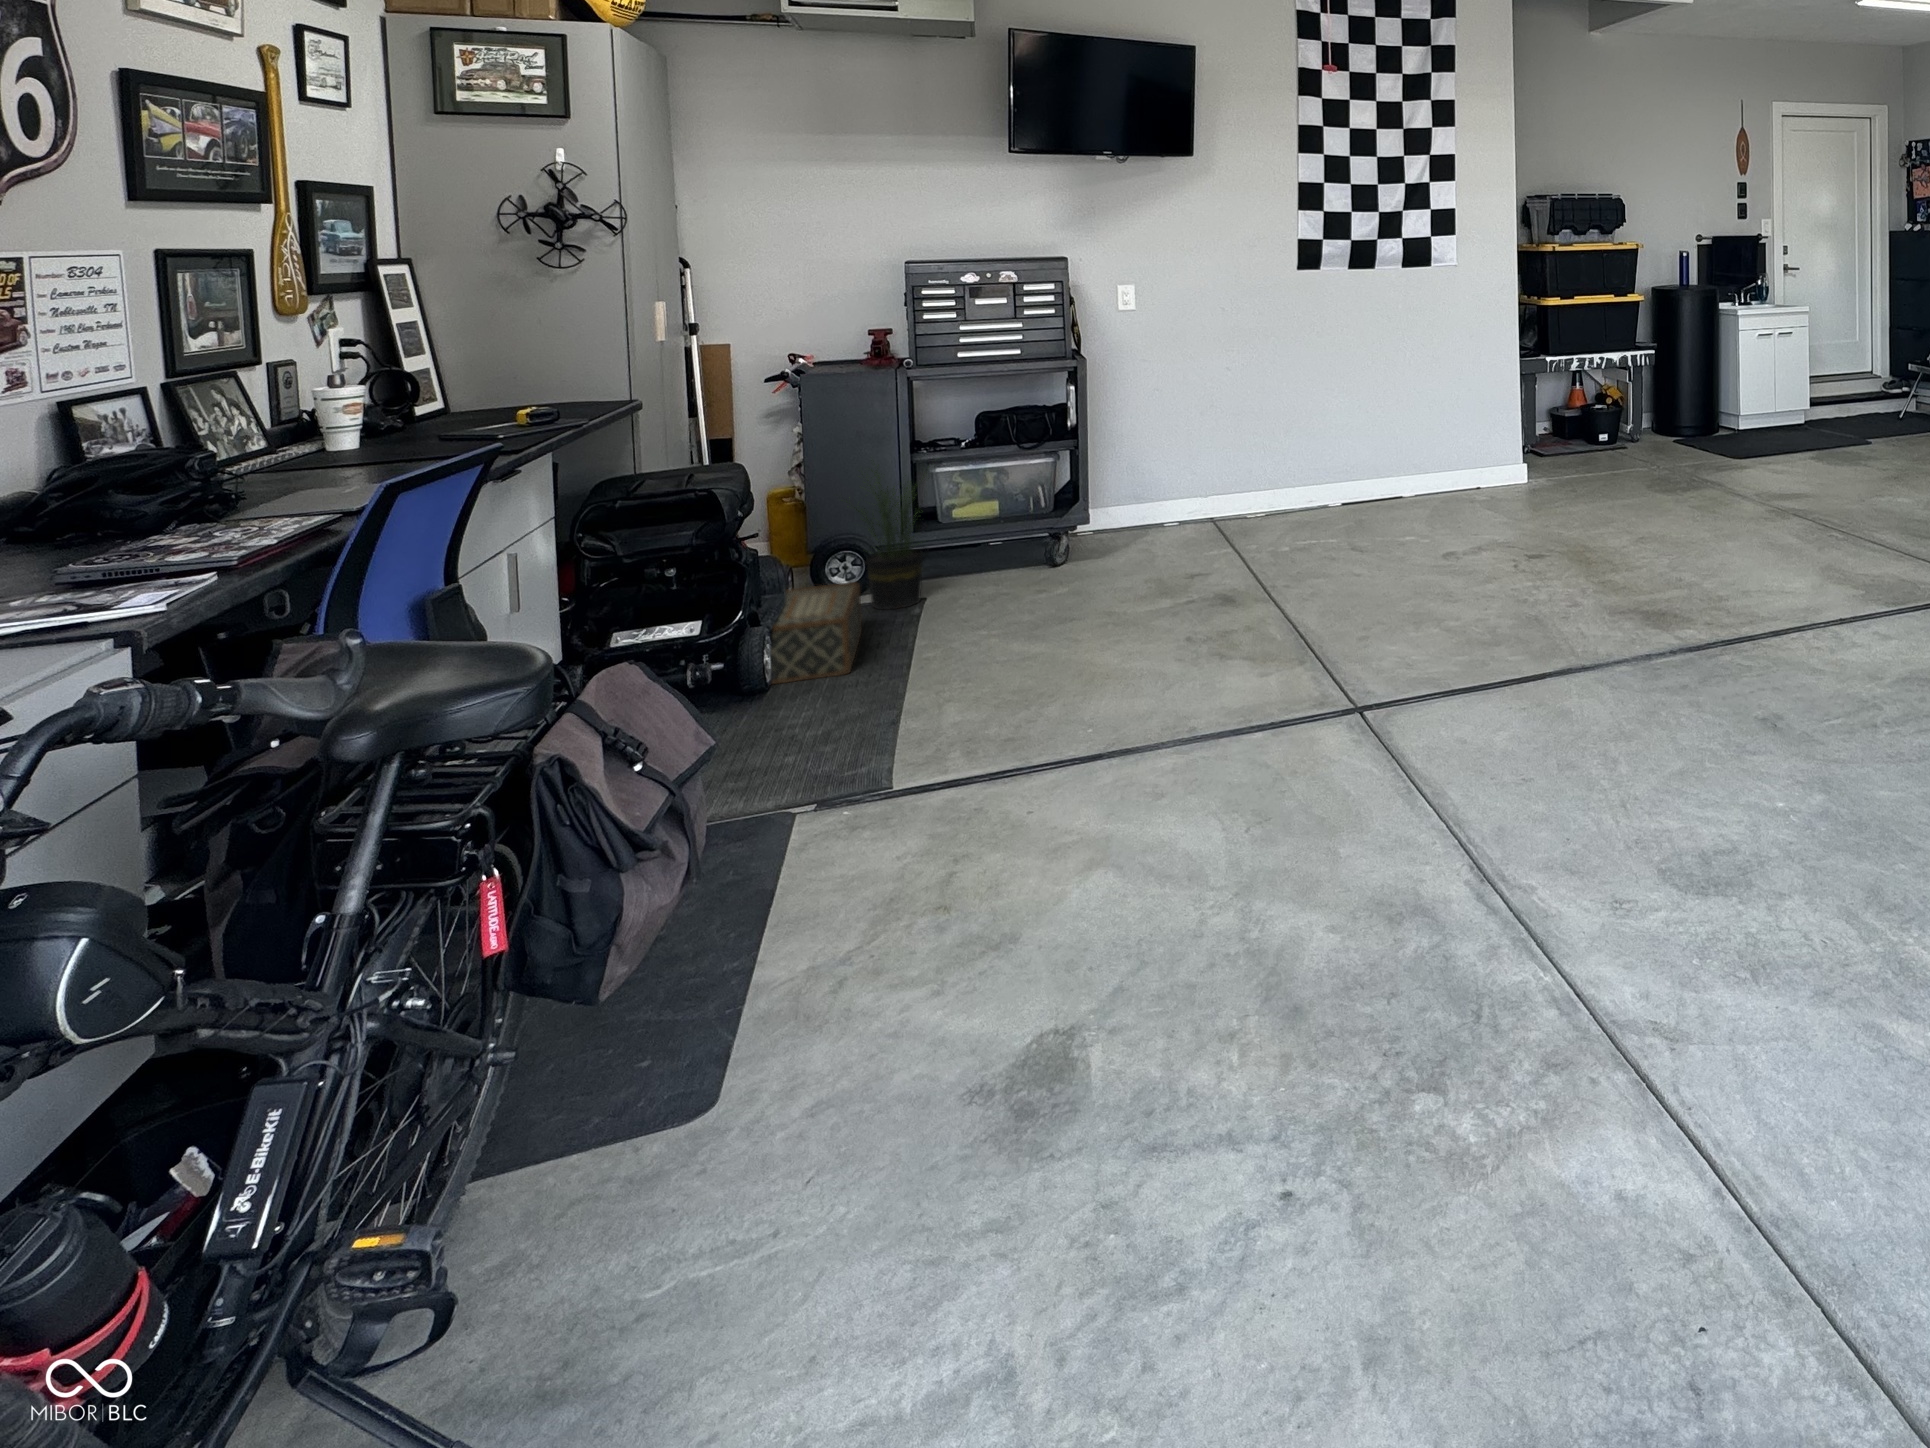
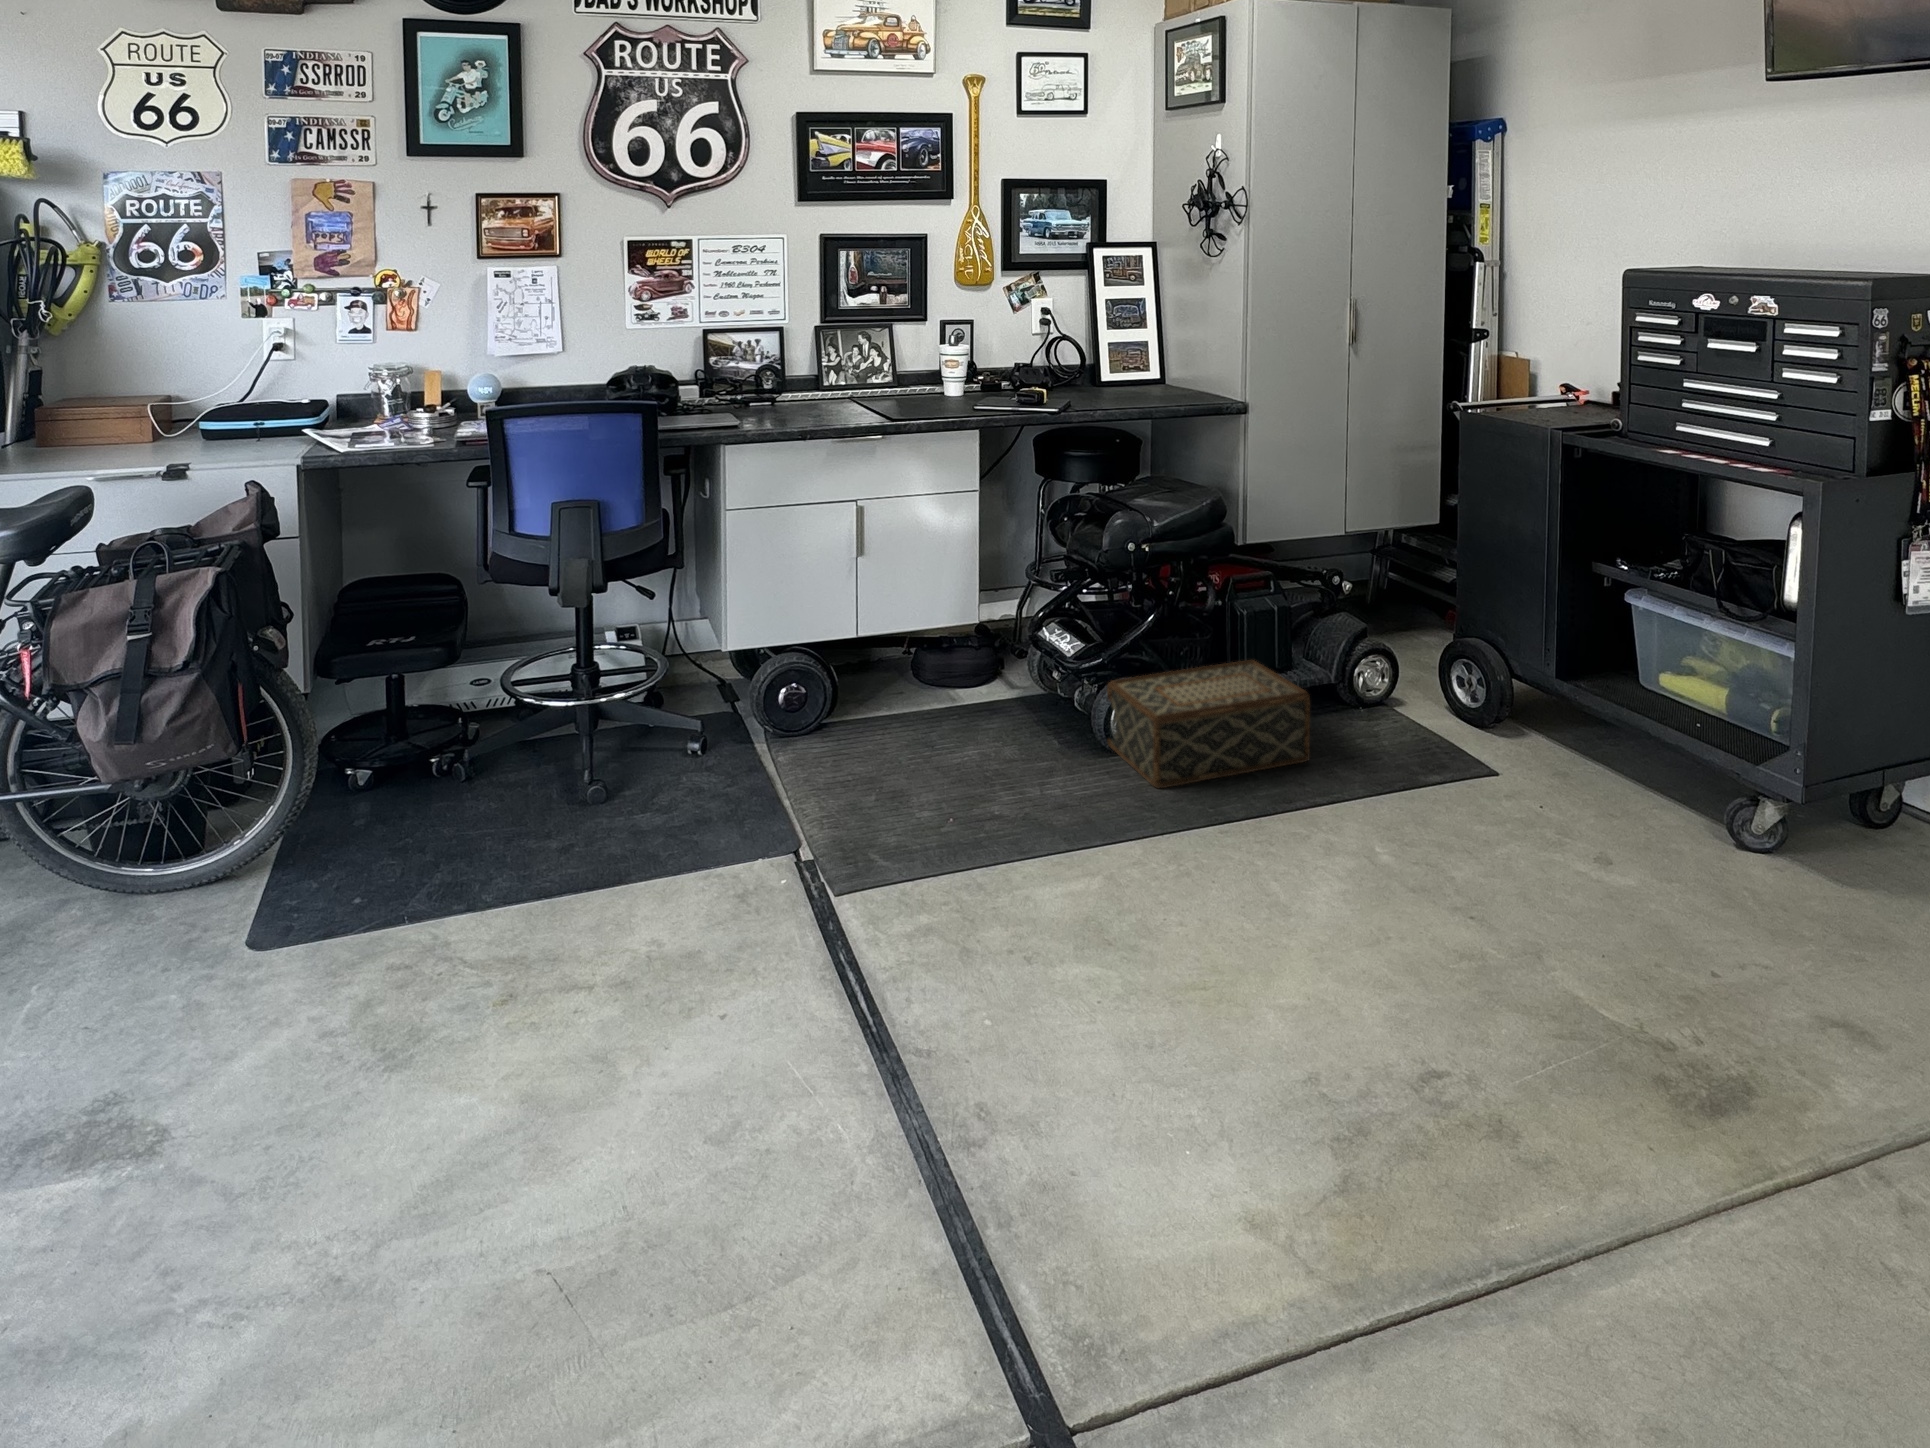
potted plant: present [846,466,929,610] -> none [1386,540,1512,771]

